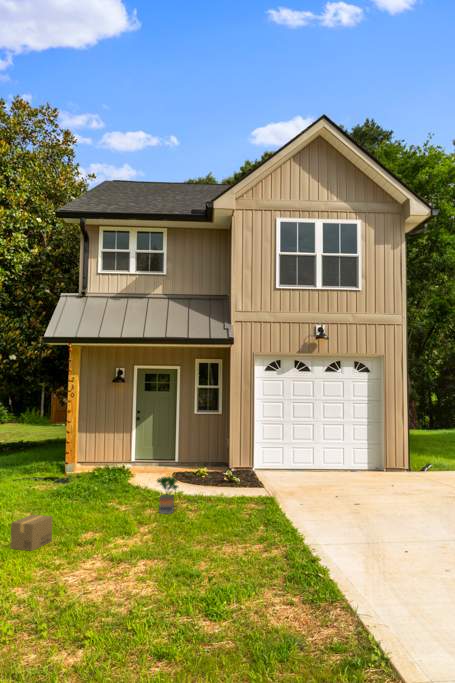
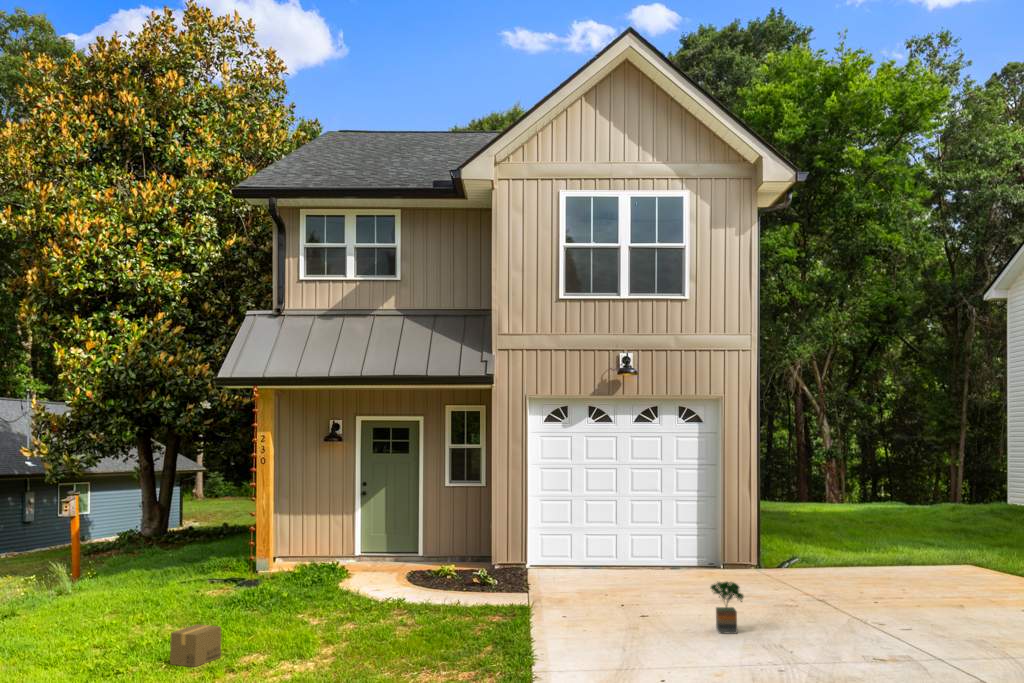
potted tree: present [157,477,178,514] -> present [710,582,744,634]

